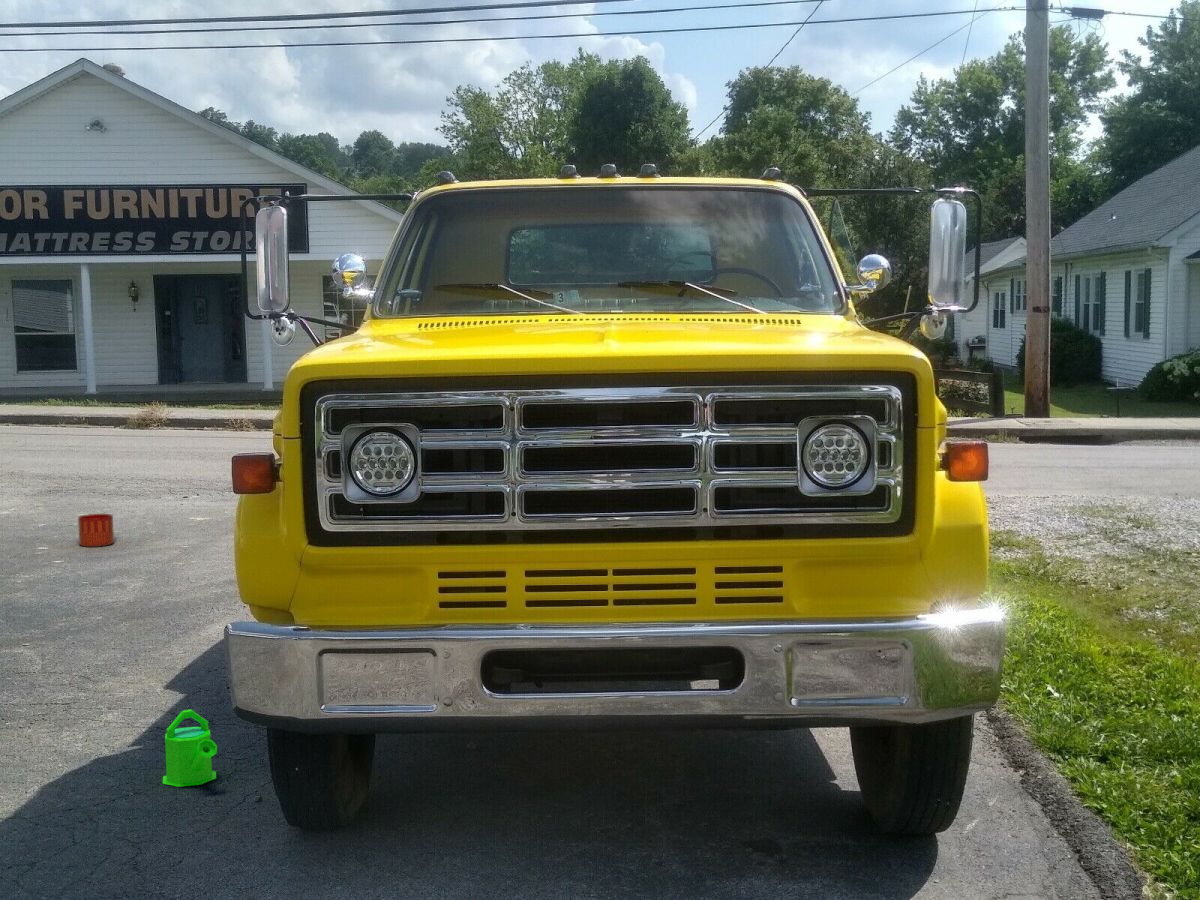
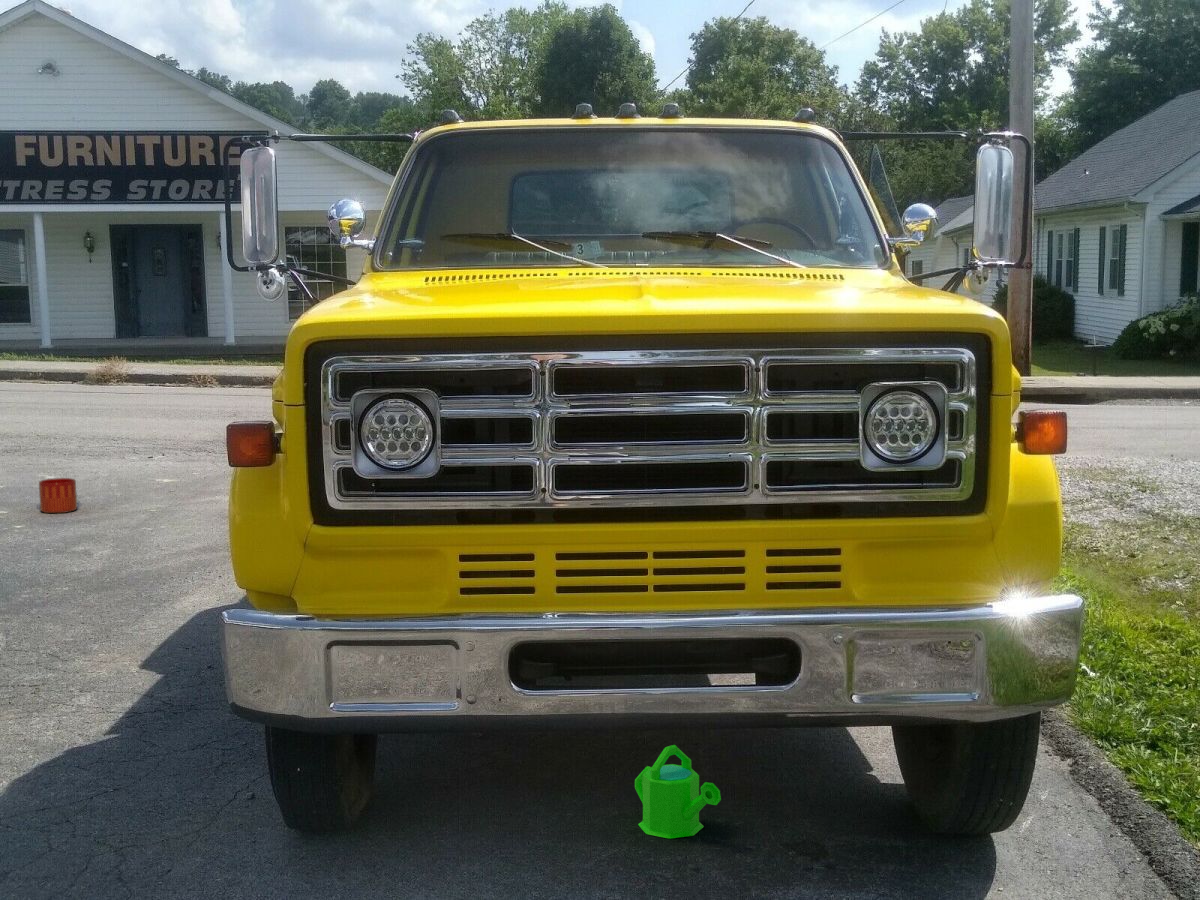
watering can: present [163,709,217,787] -> present [635,745,721,839]

